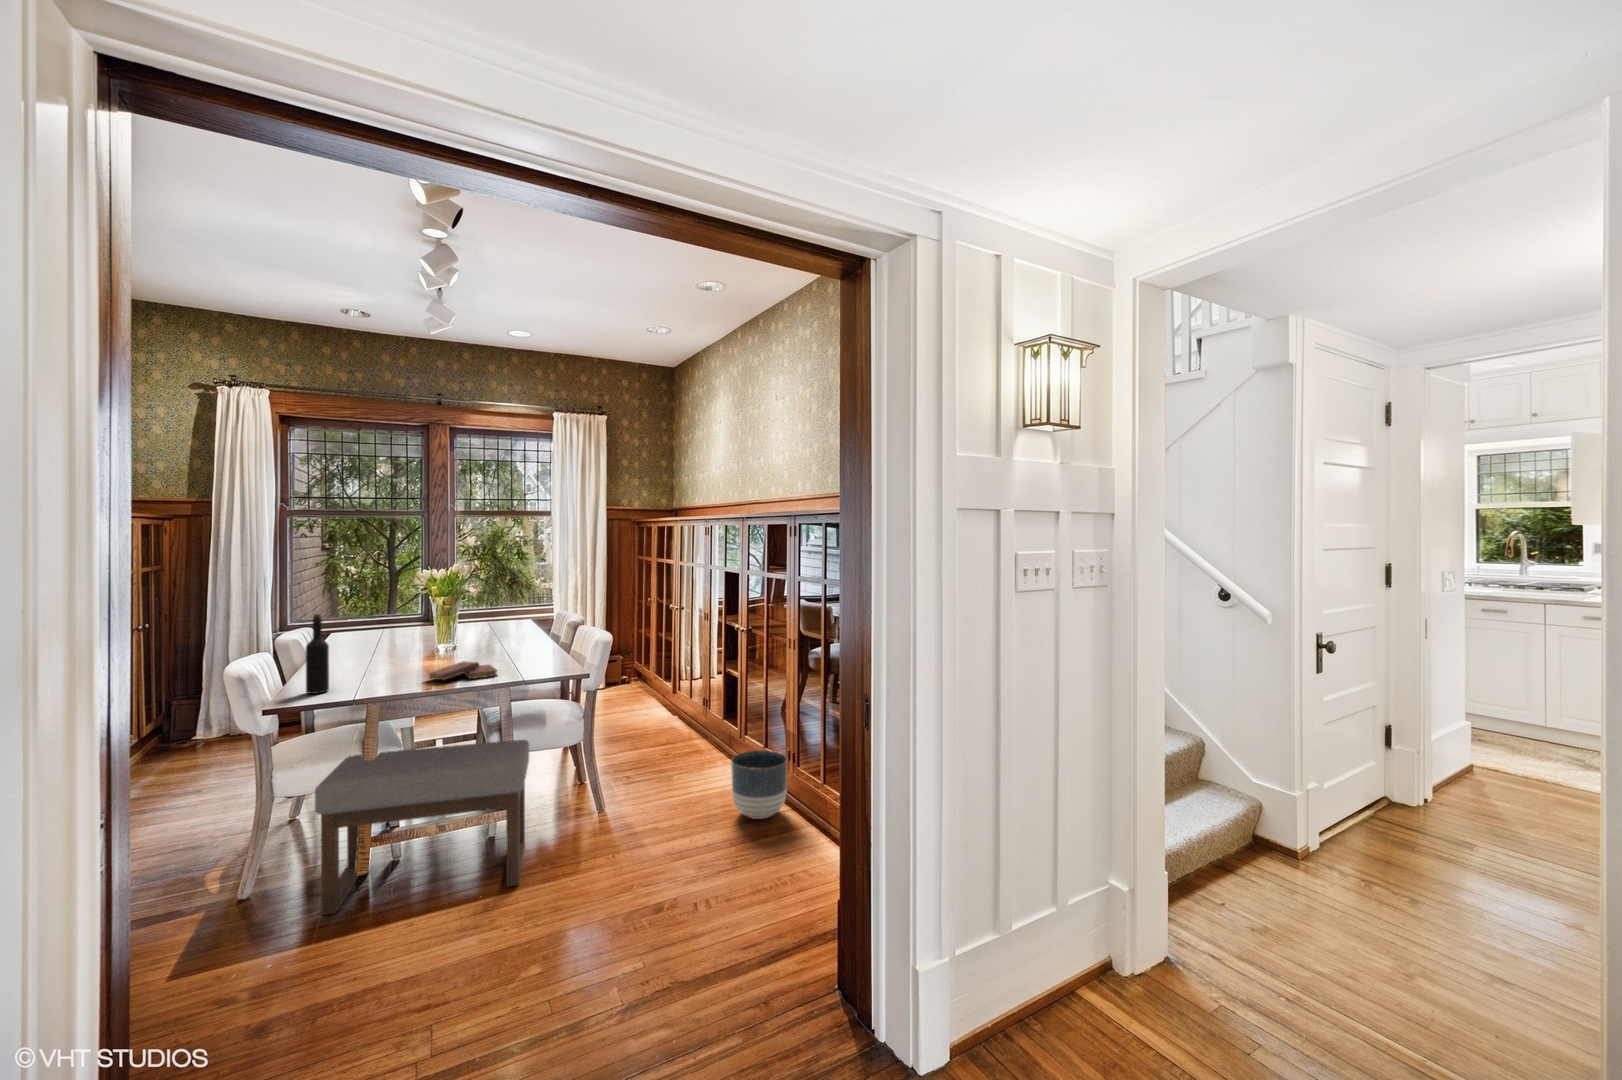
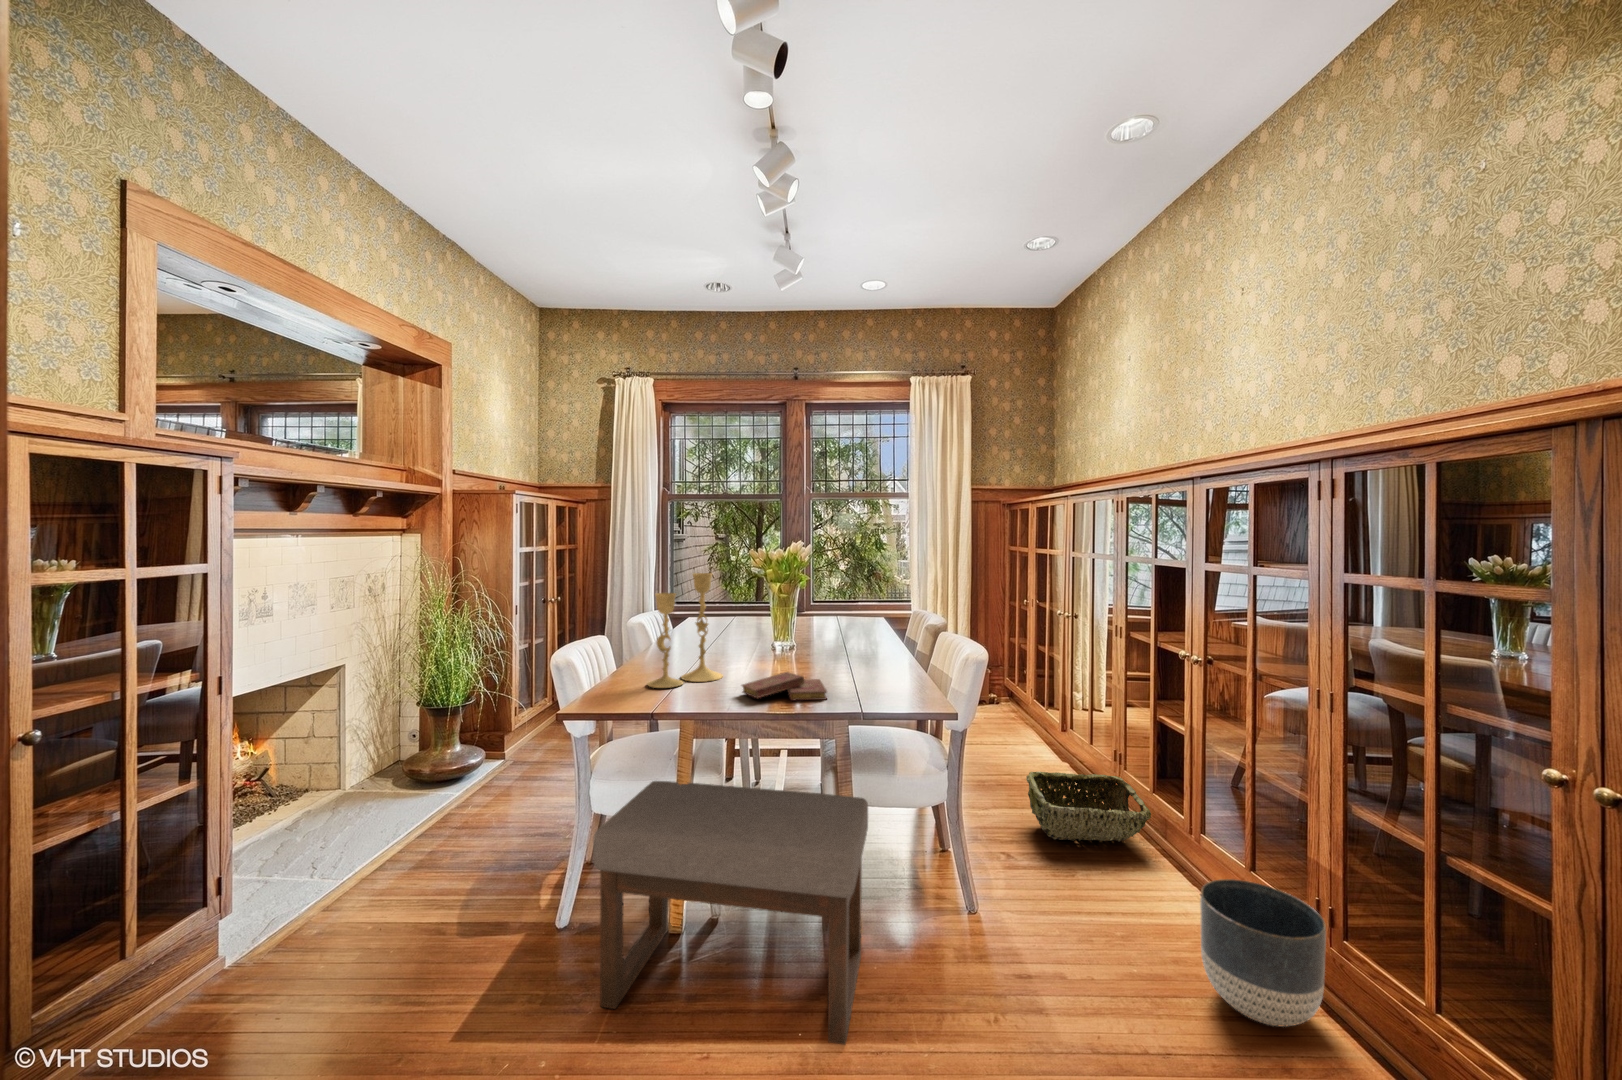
candlestick: none [338,592,404,684] -> present [648,573,723,688]
wine bottle: present [306,614,329,694] -> none [606,596,631,698]
woven basket: none [643,716,722,763] -> present [1026,772,1151,841]

